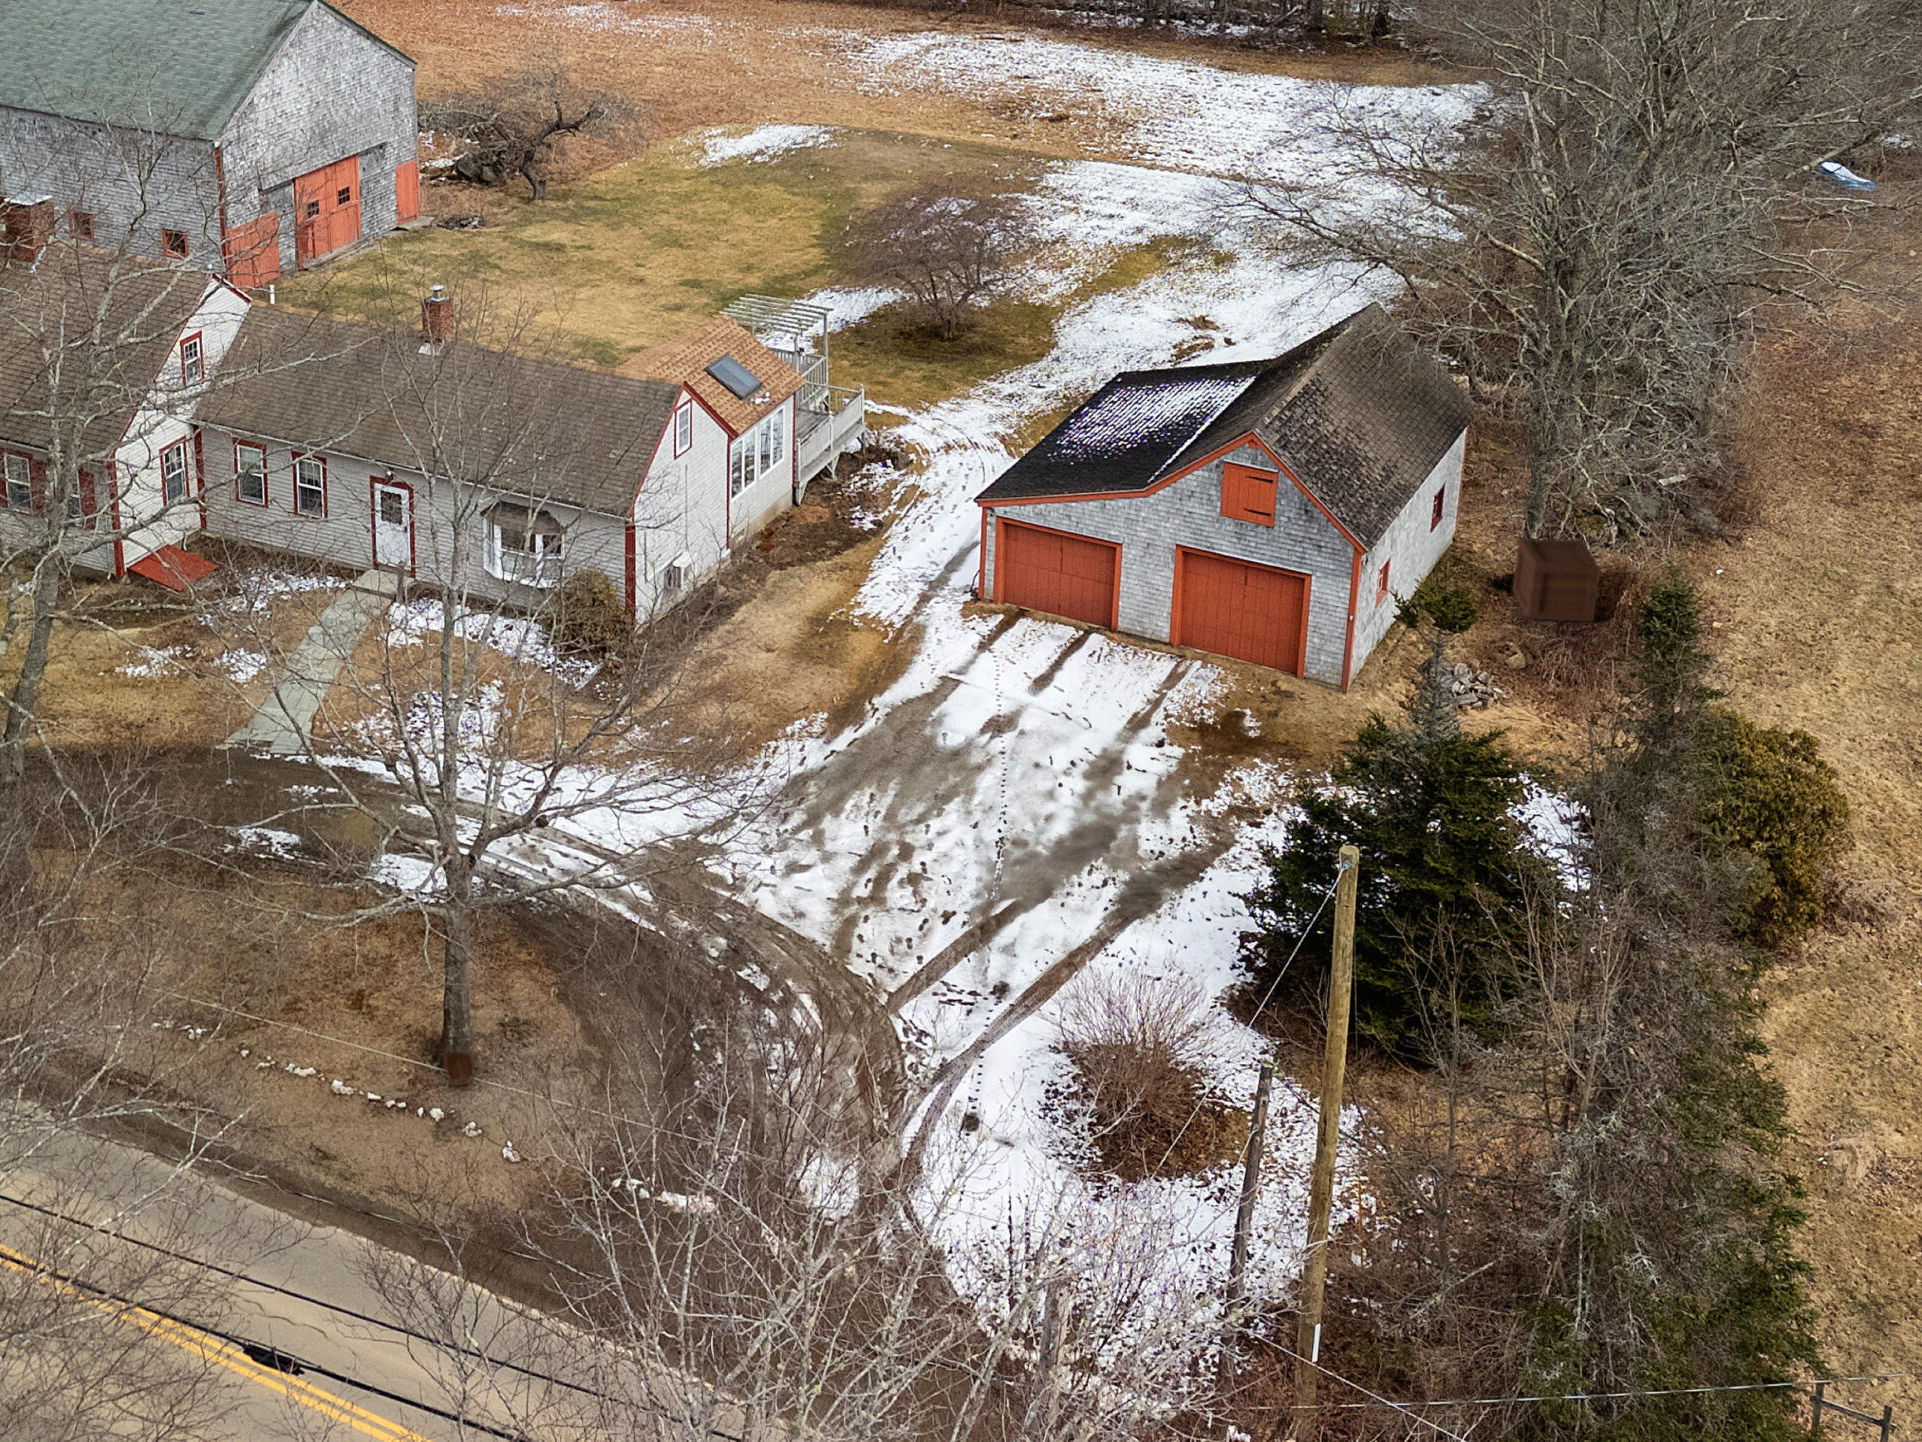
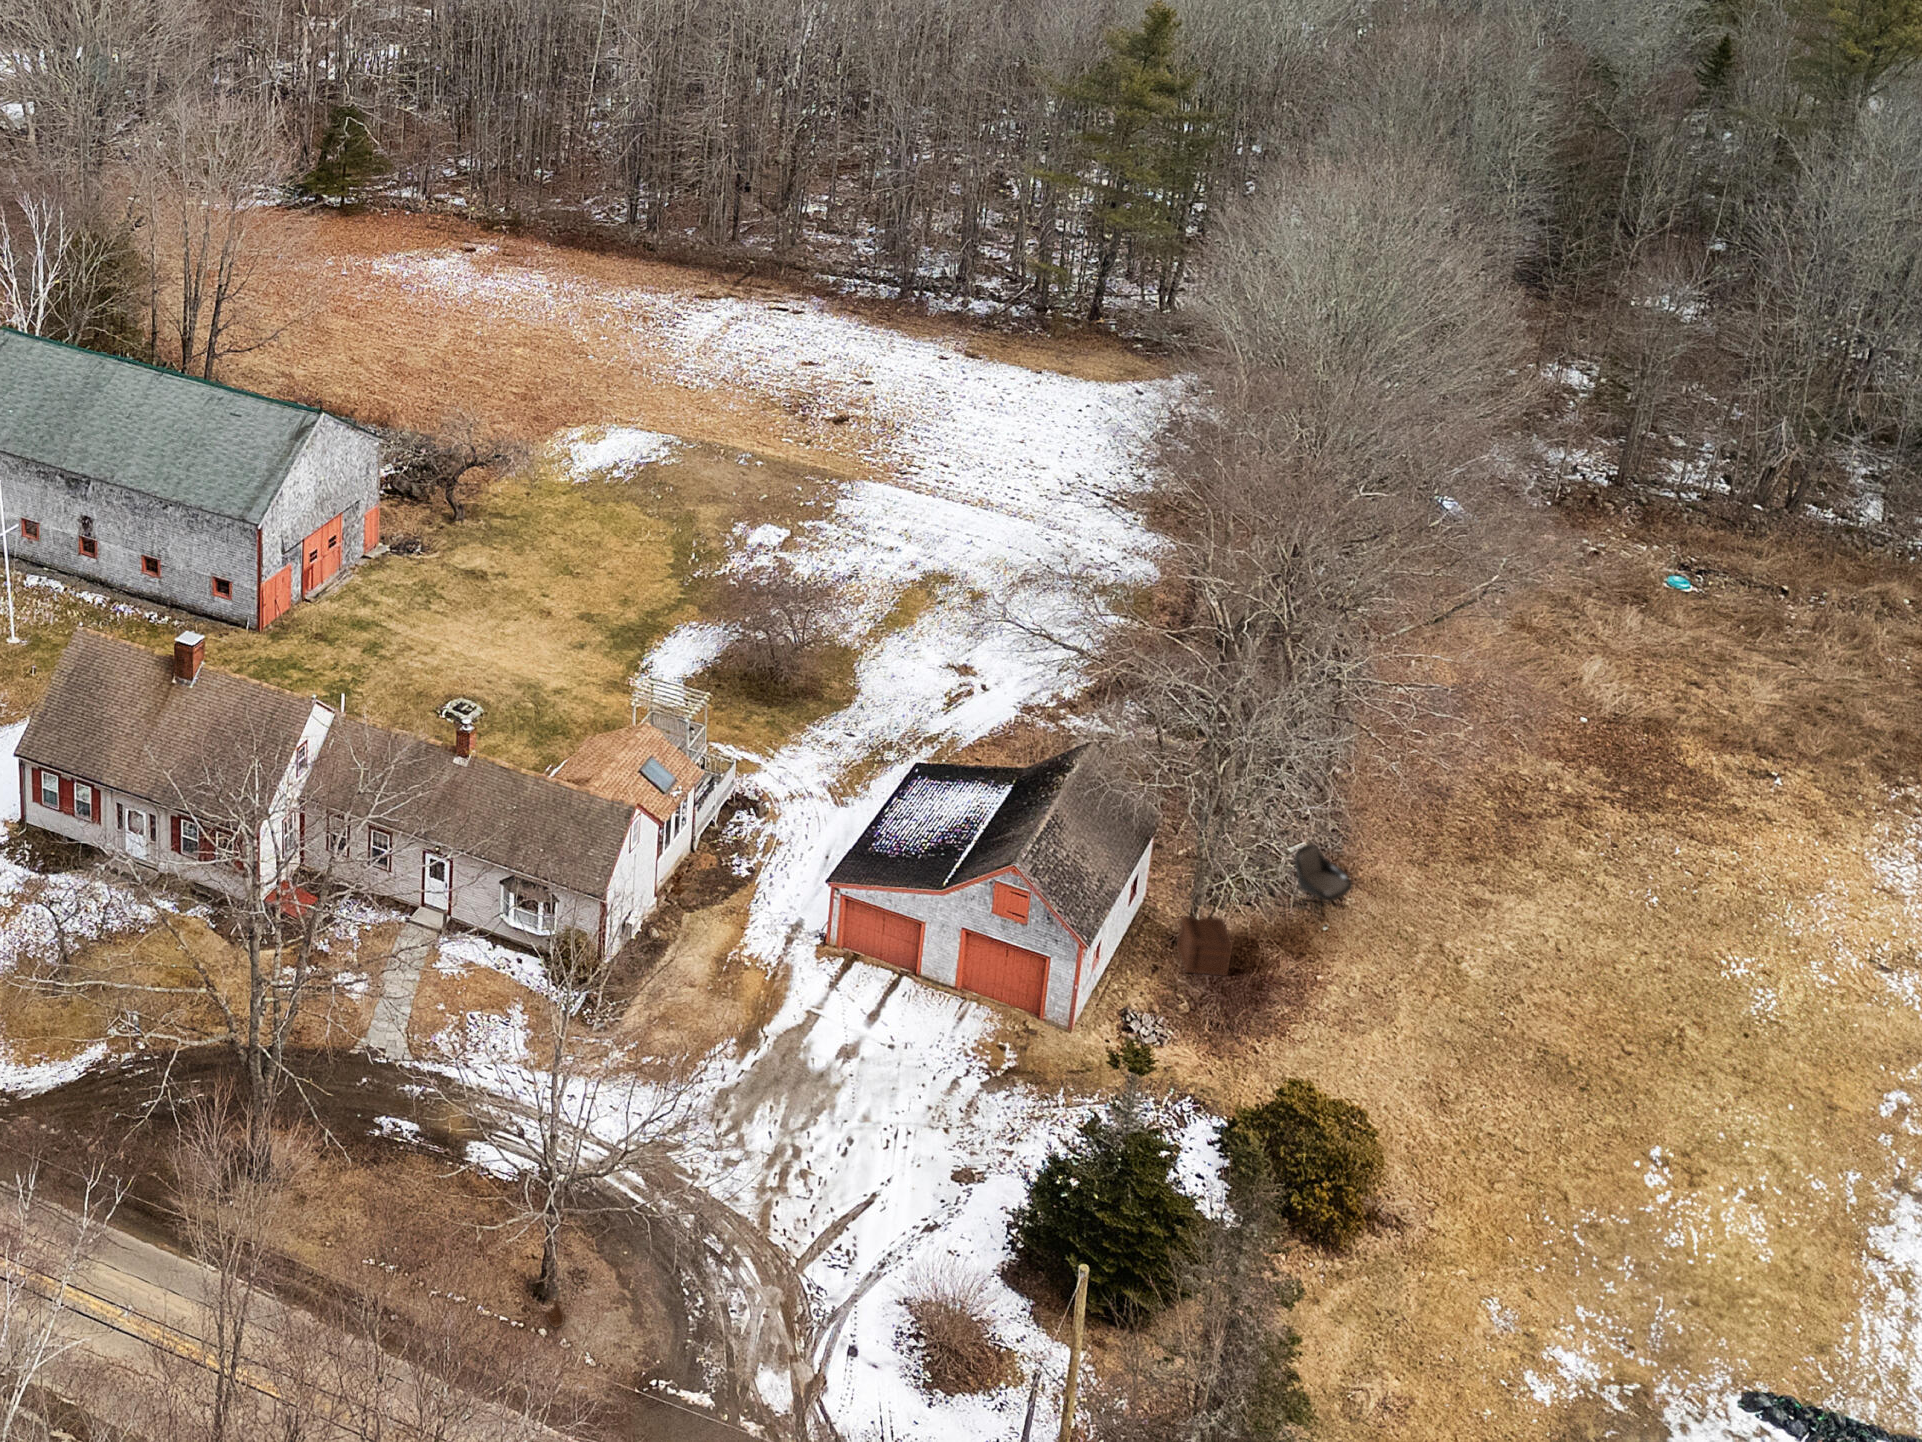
lounge chair: none [1675,451,1779,558] -> present [1294,844,1353,917]

